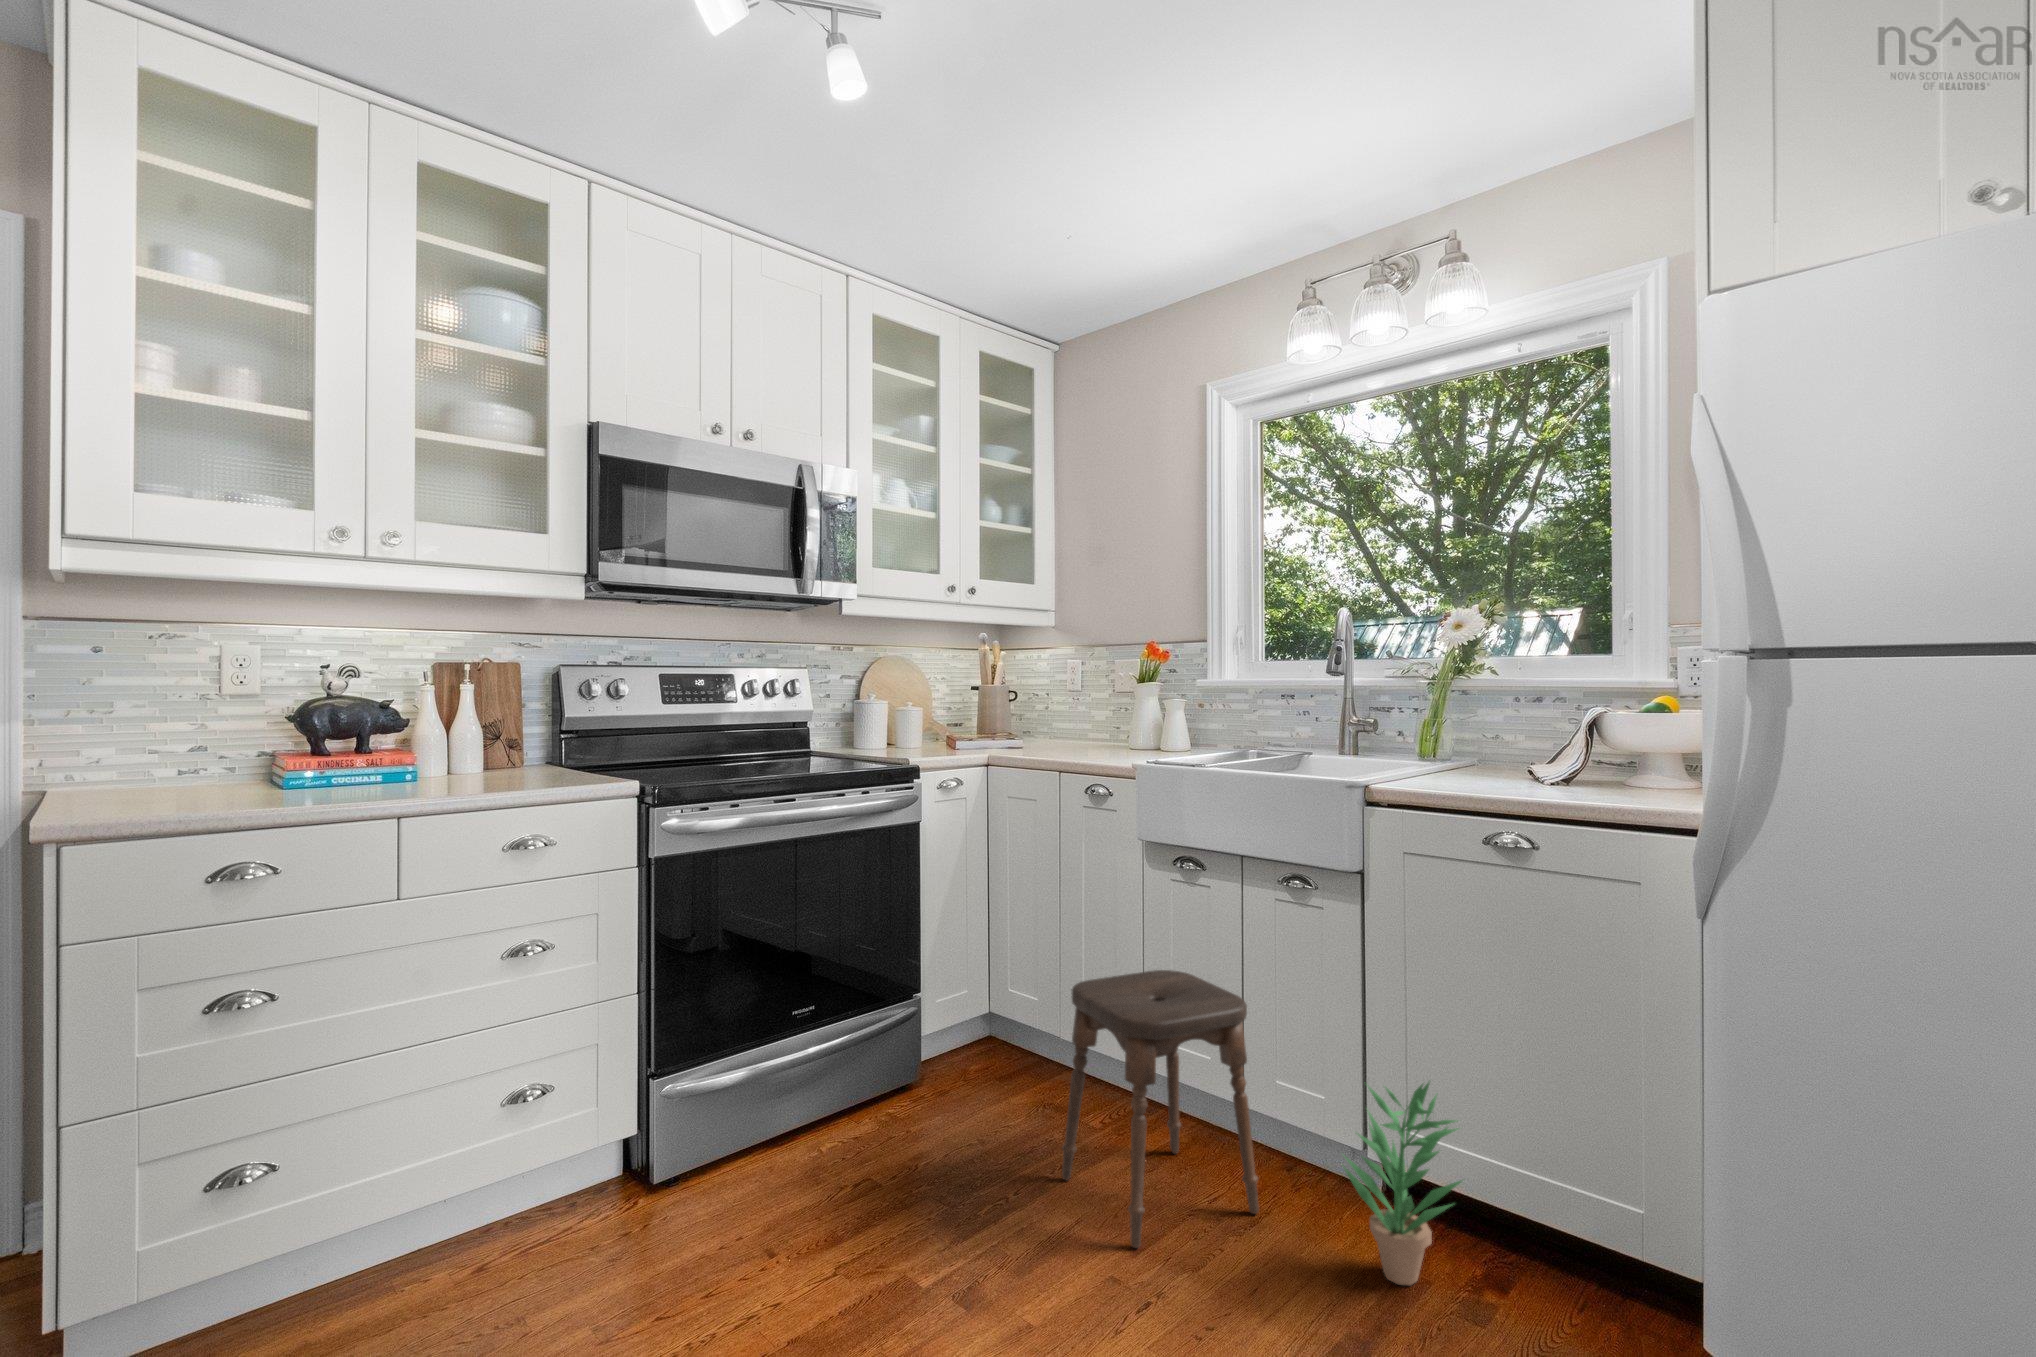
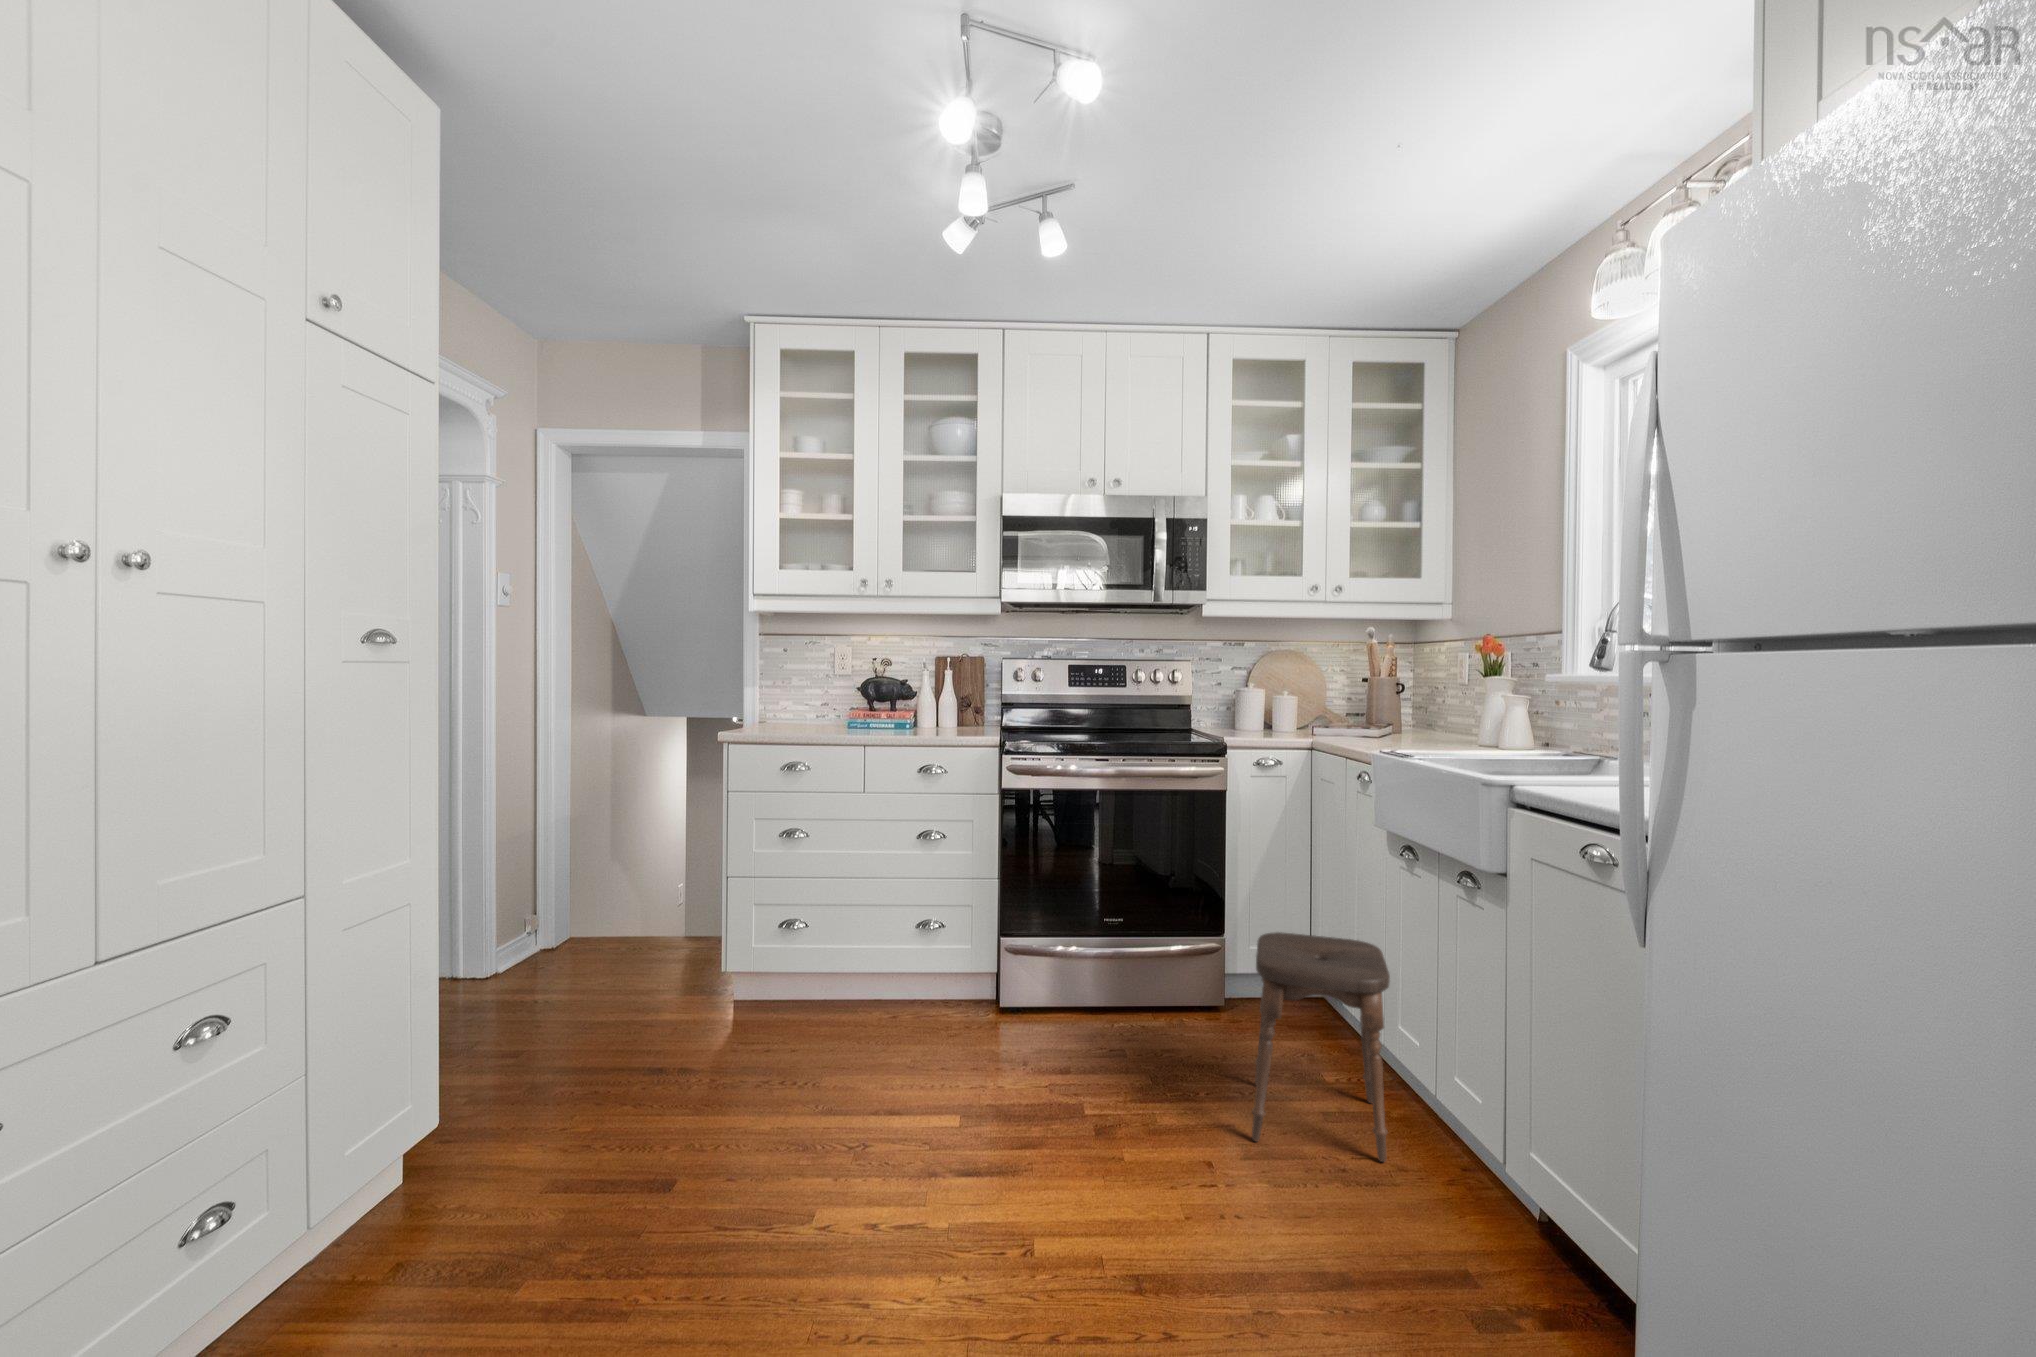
potted plant: present [1343,1082,1462,1285] -> none [1401,1063,1513,1258]

